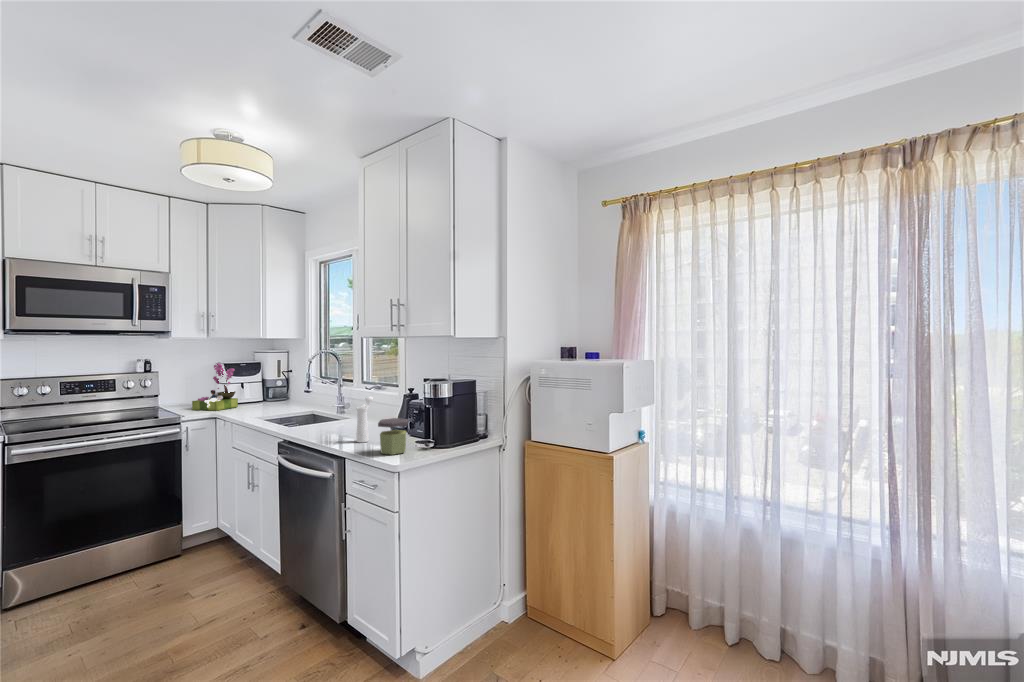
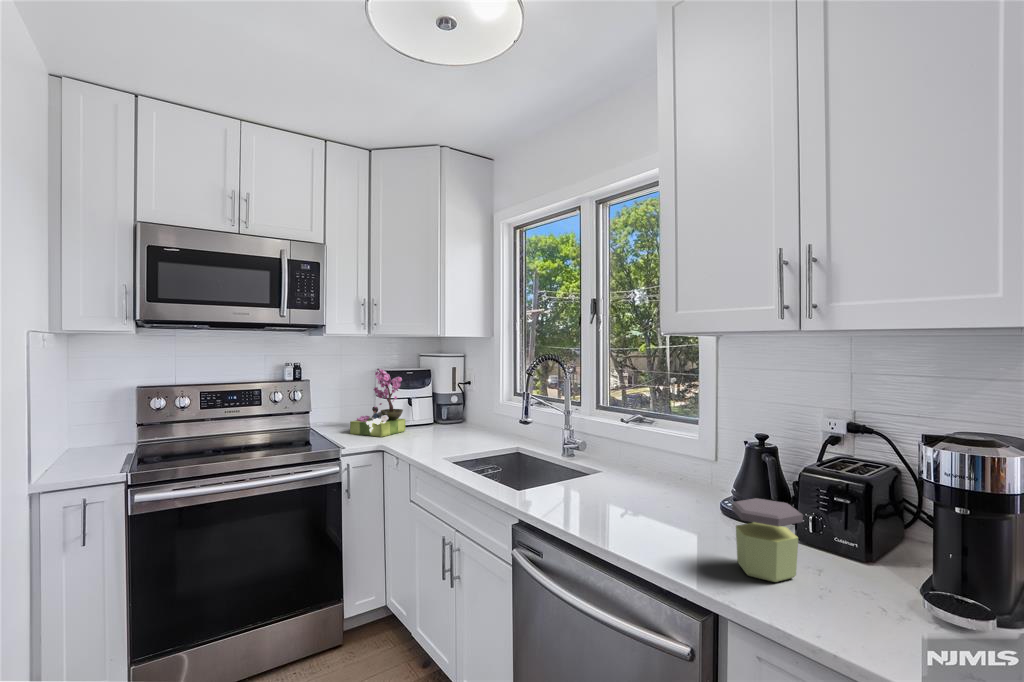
pepper mill: present [356,396,373,442] -> none [653,442,676,532]

